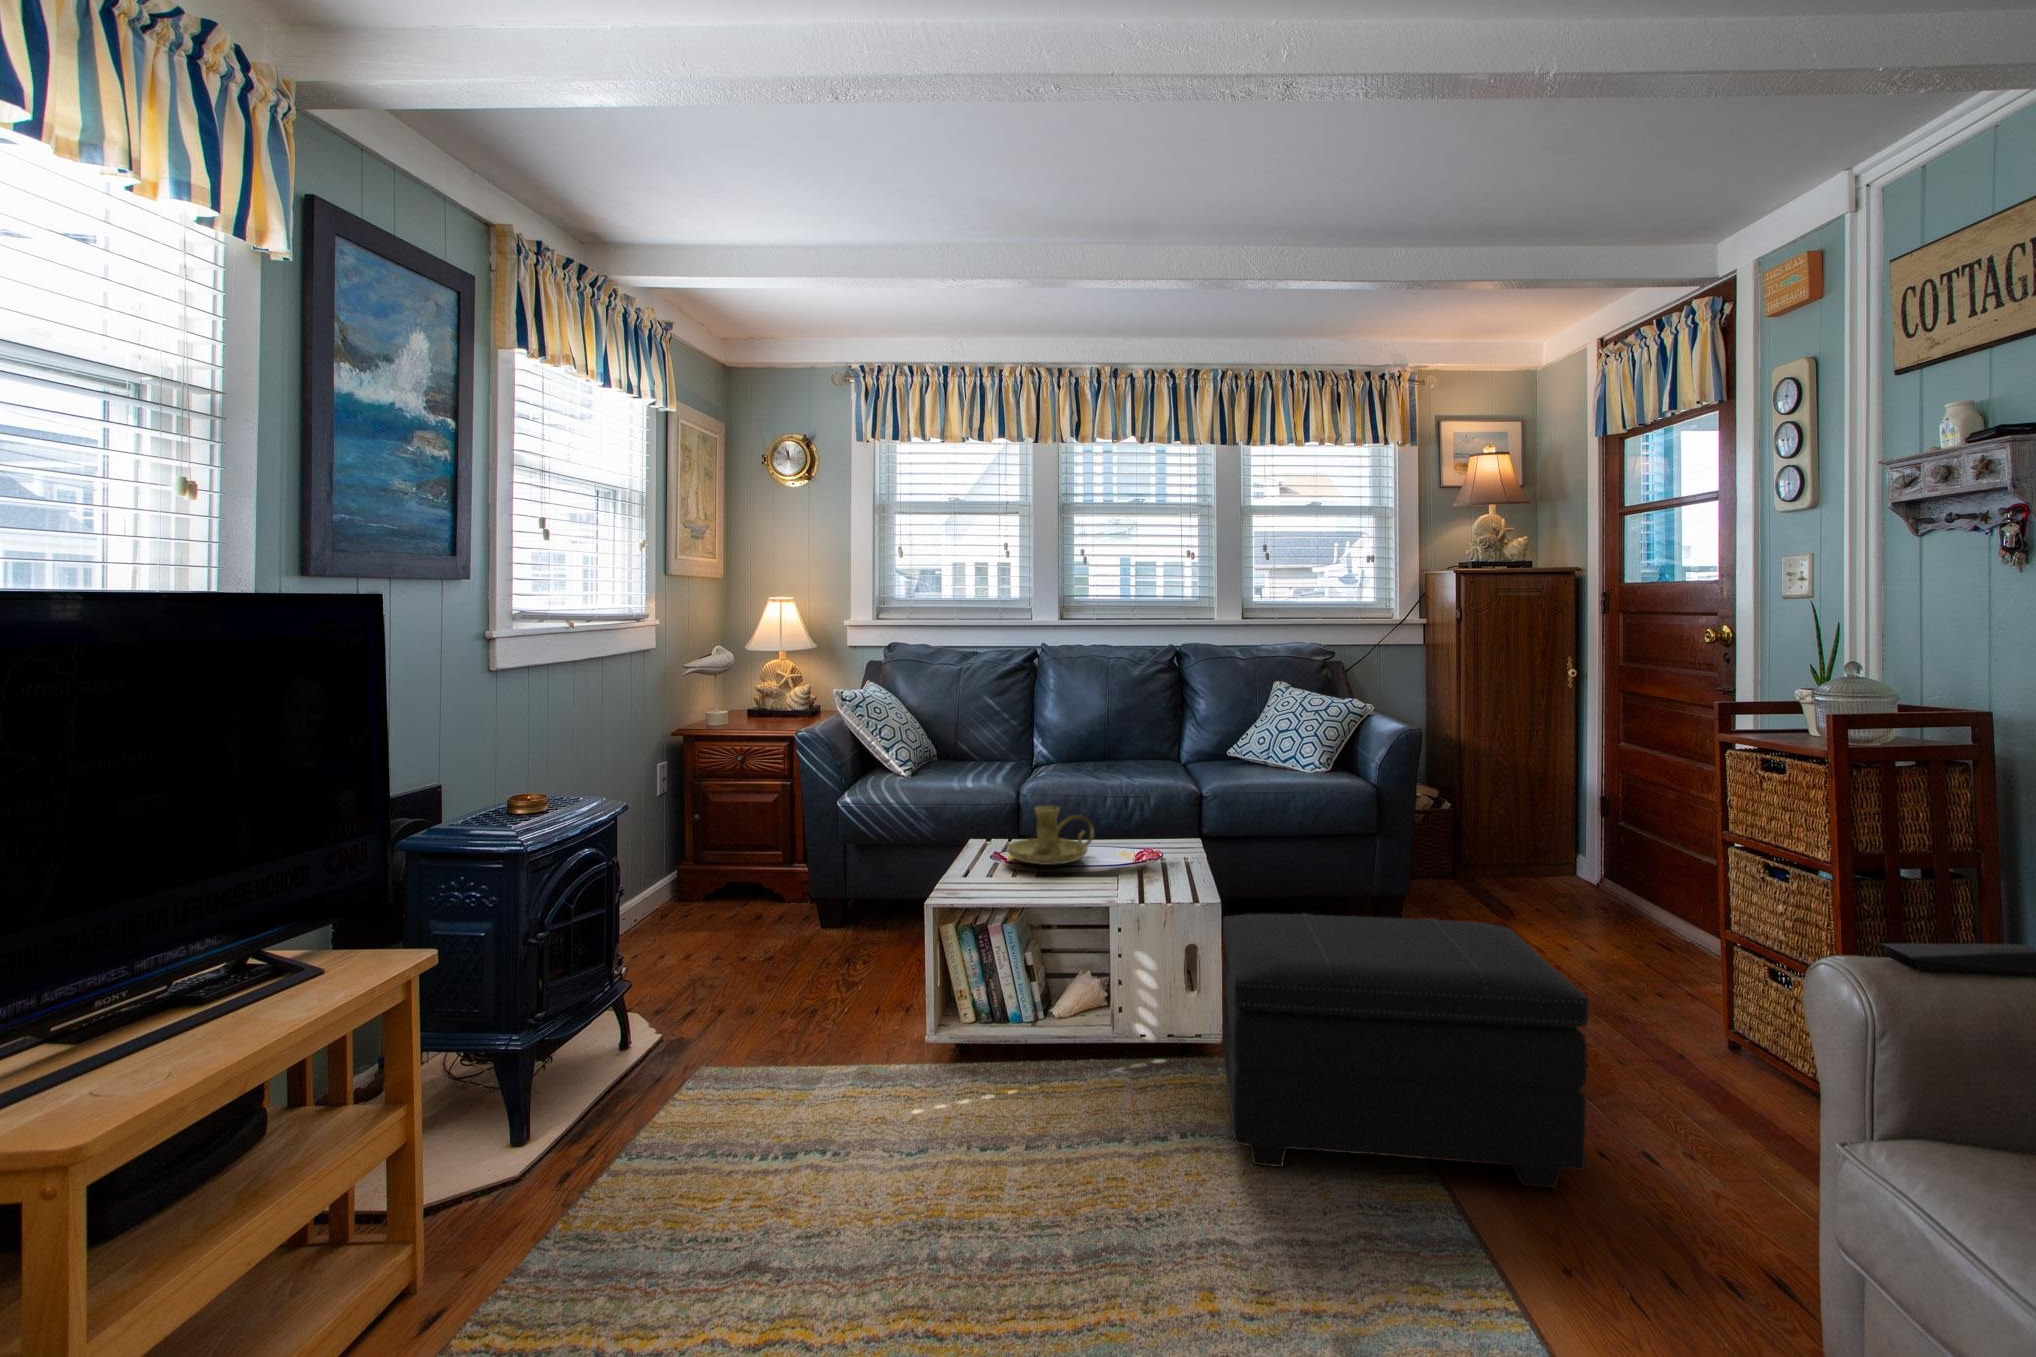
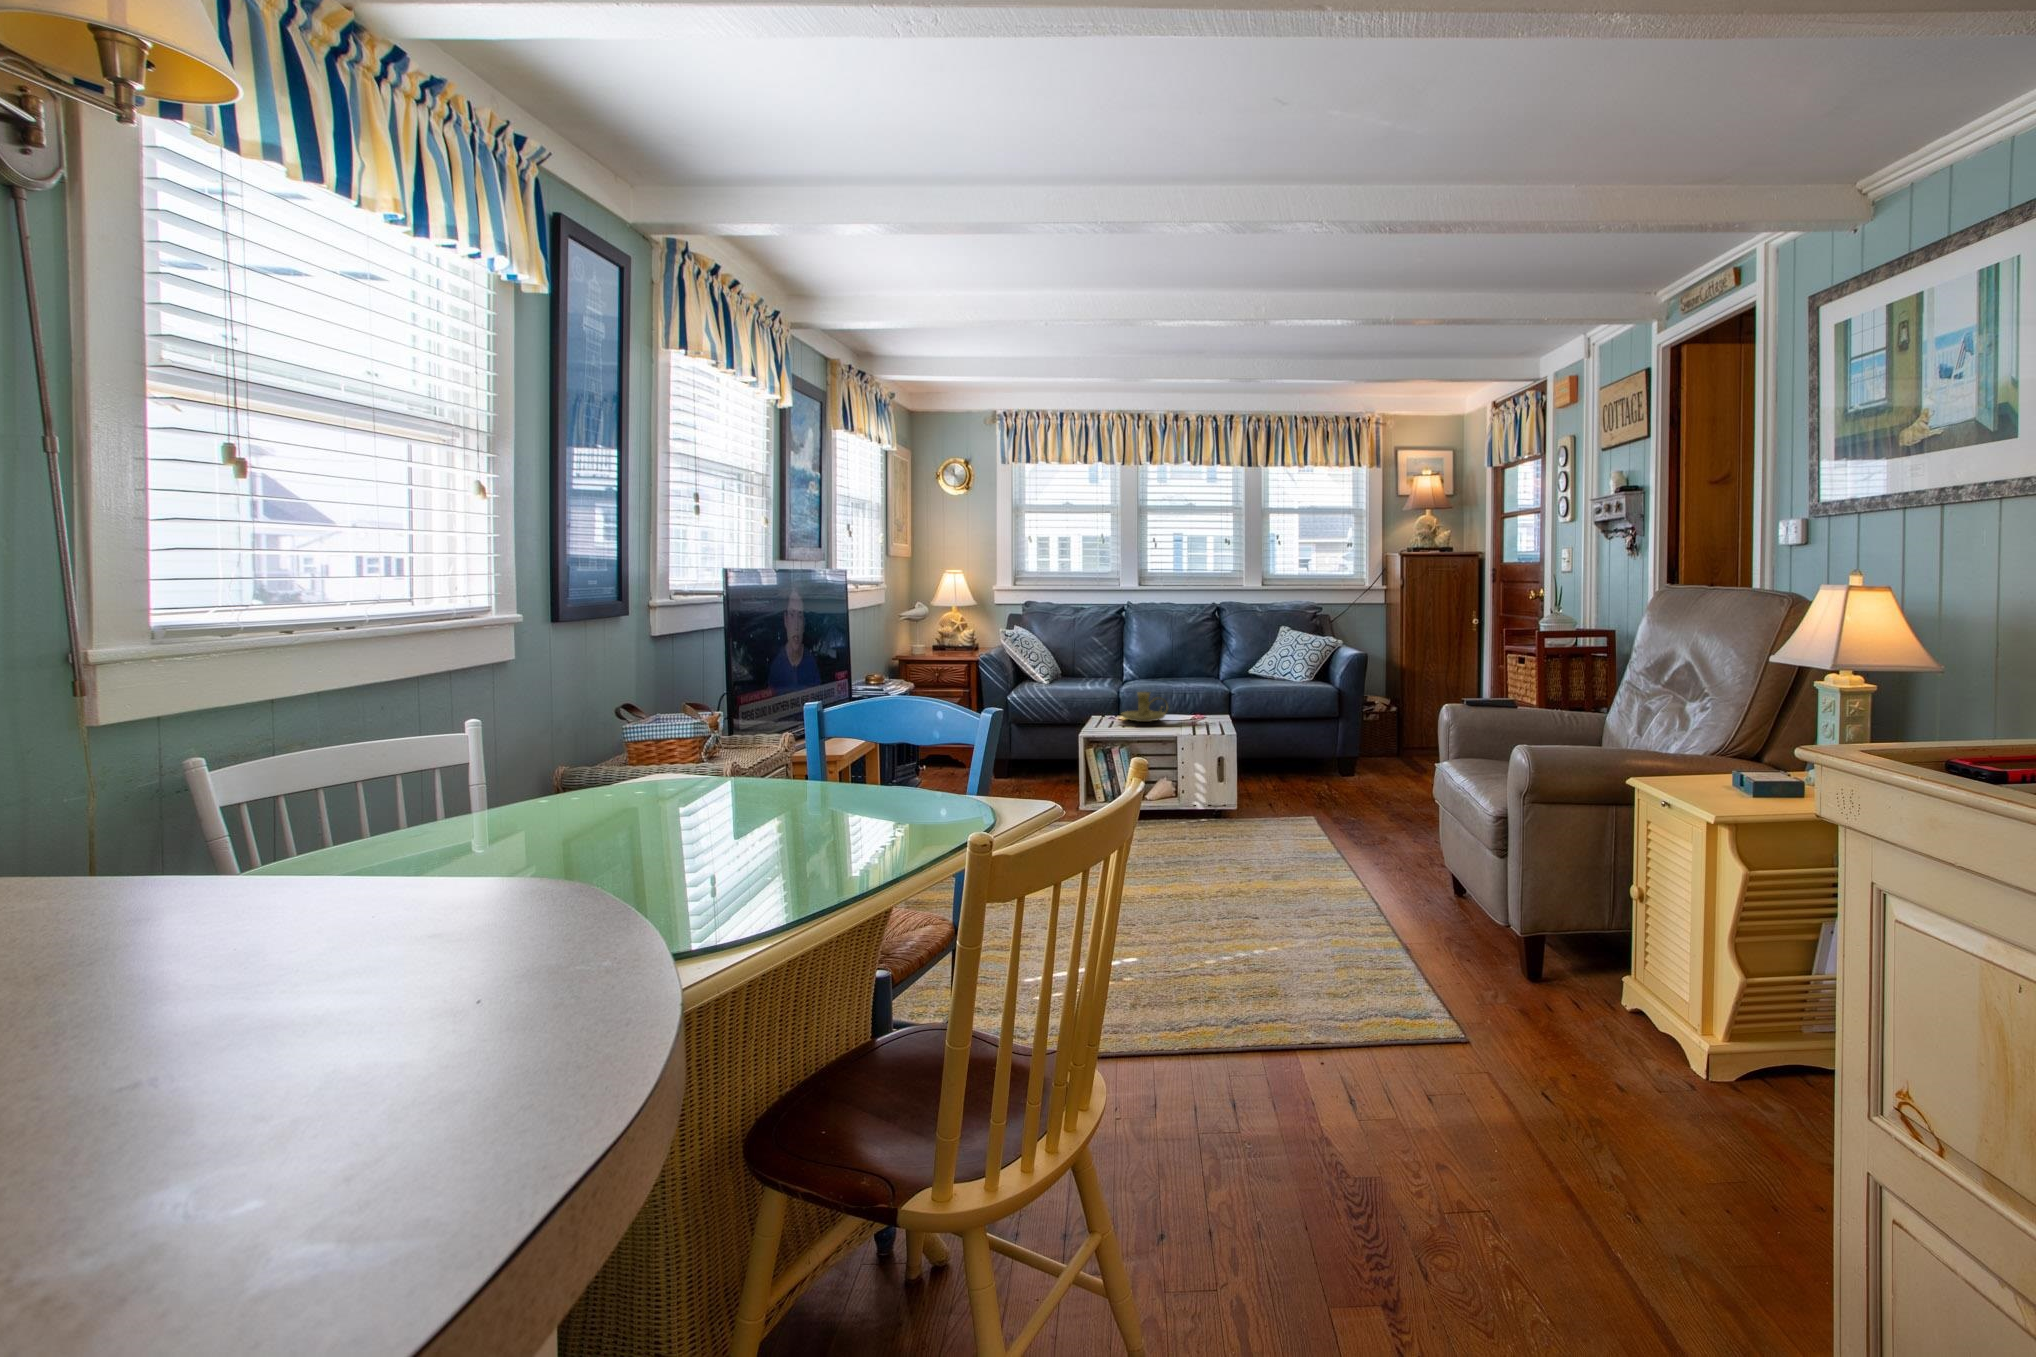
footstool: present [1223,913,1589,1188] -> none [1235,738,1392,845]

